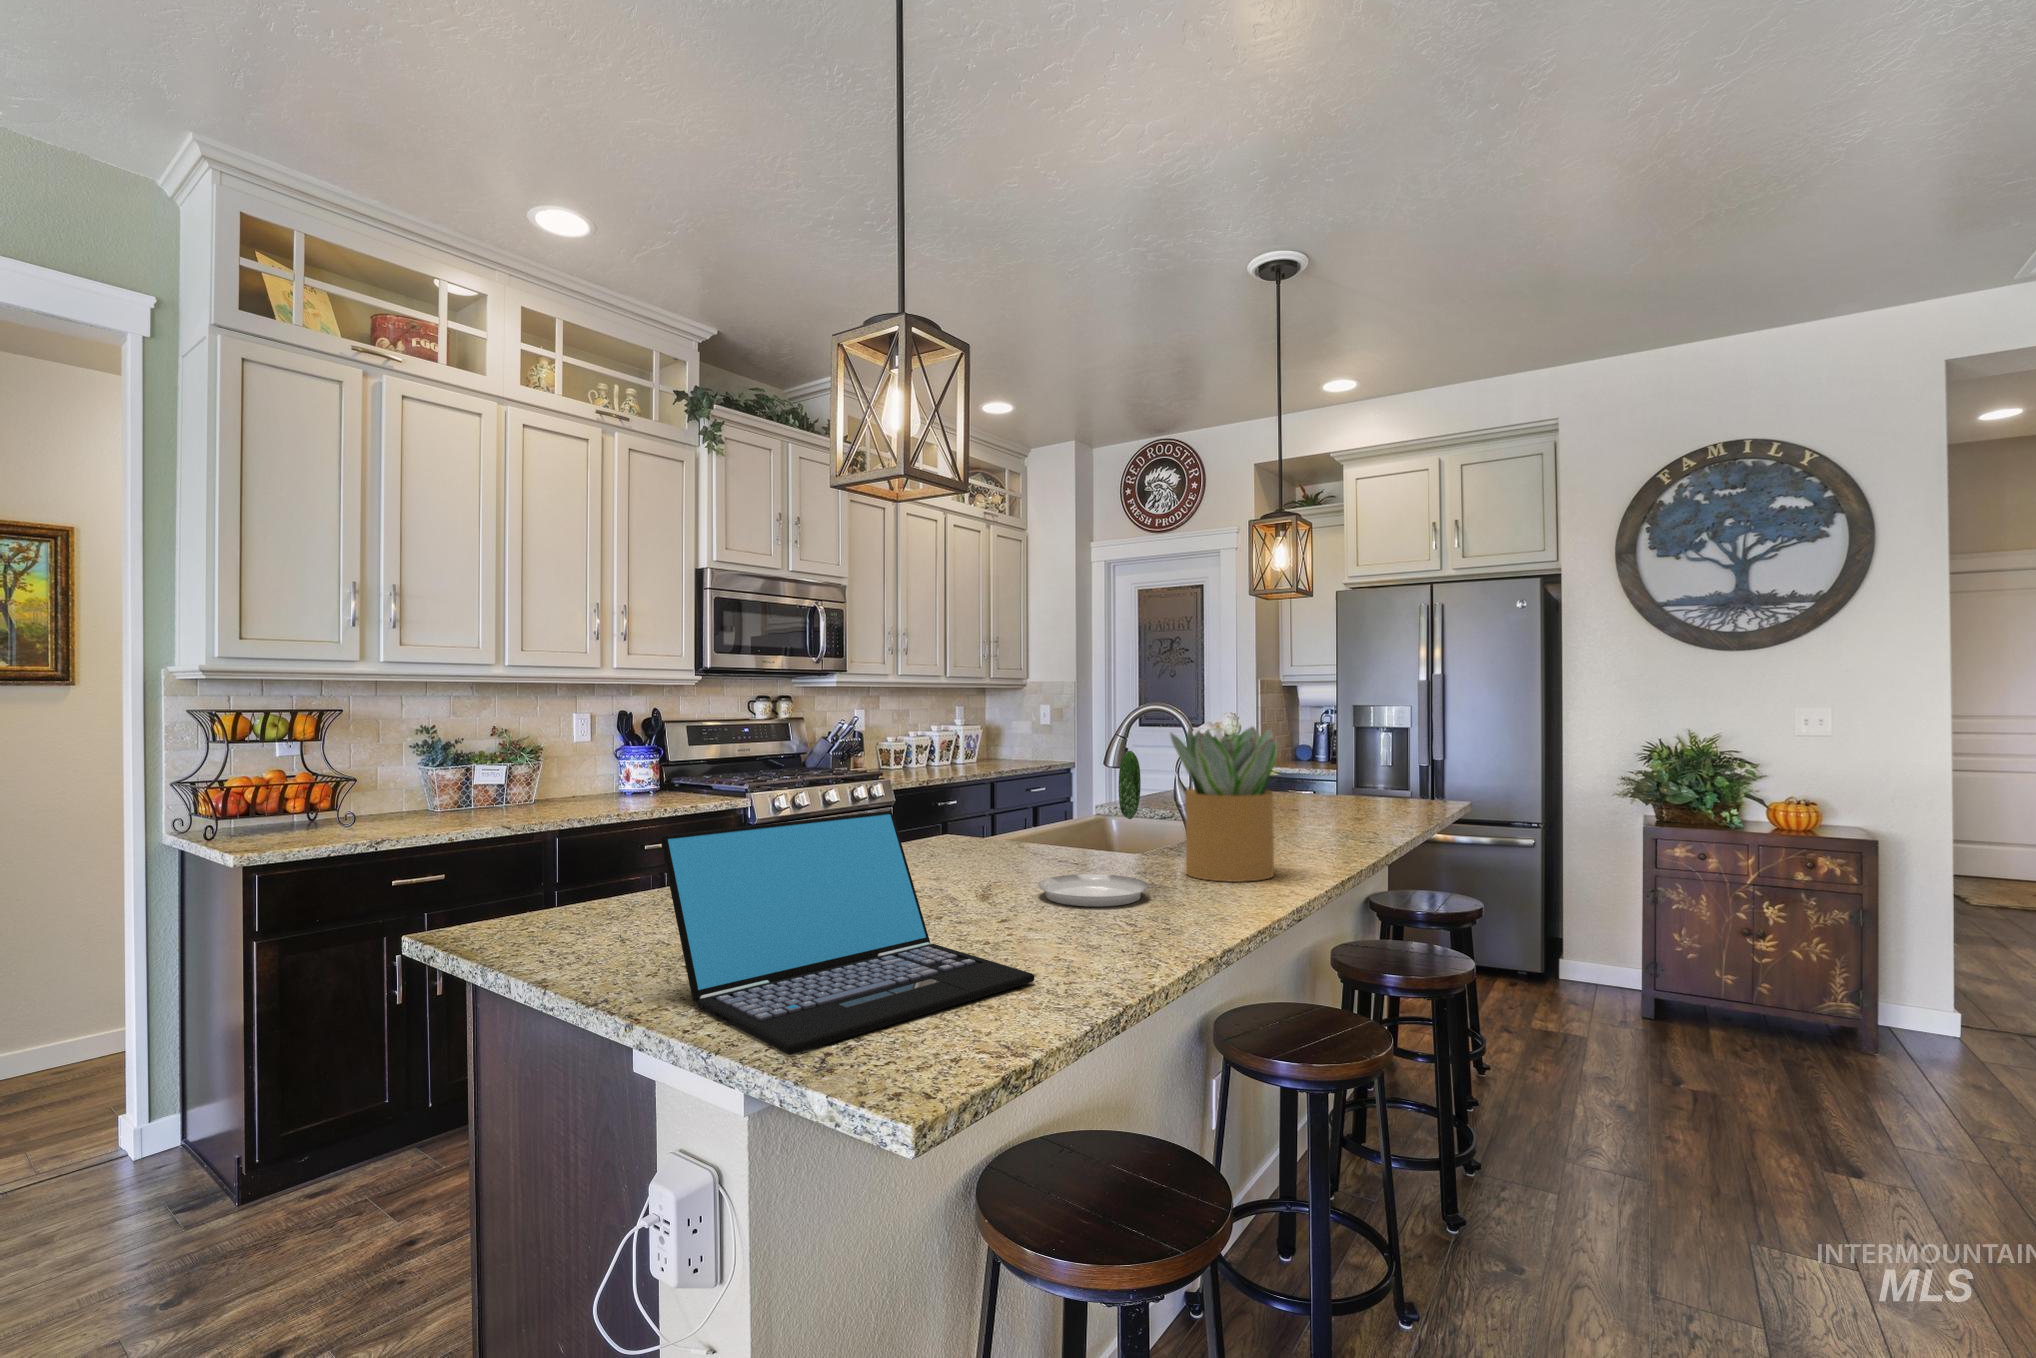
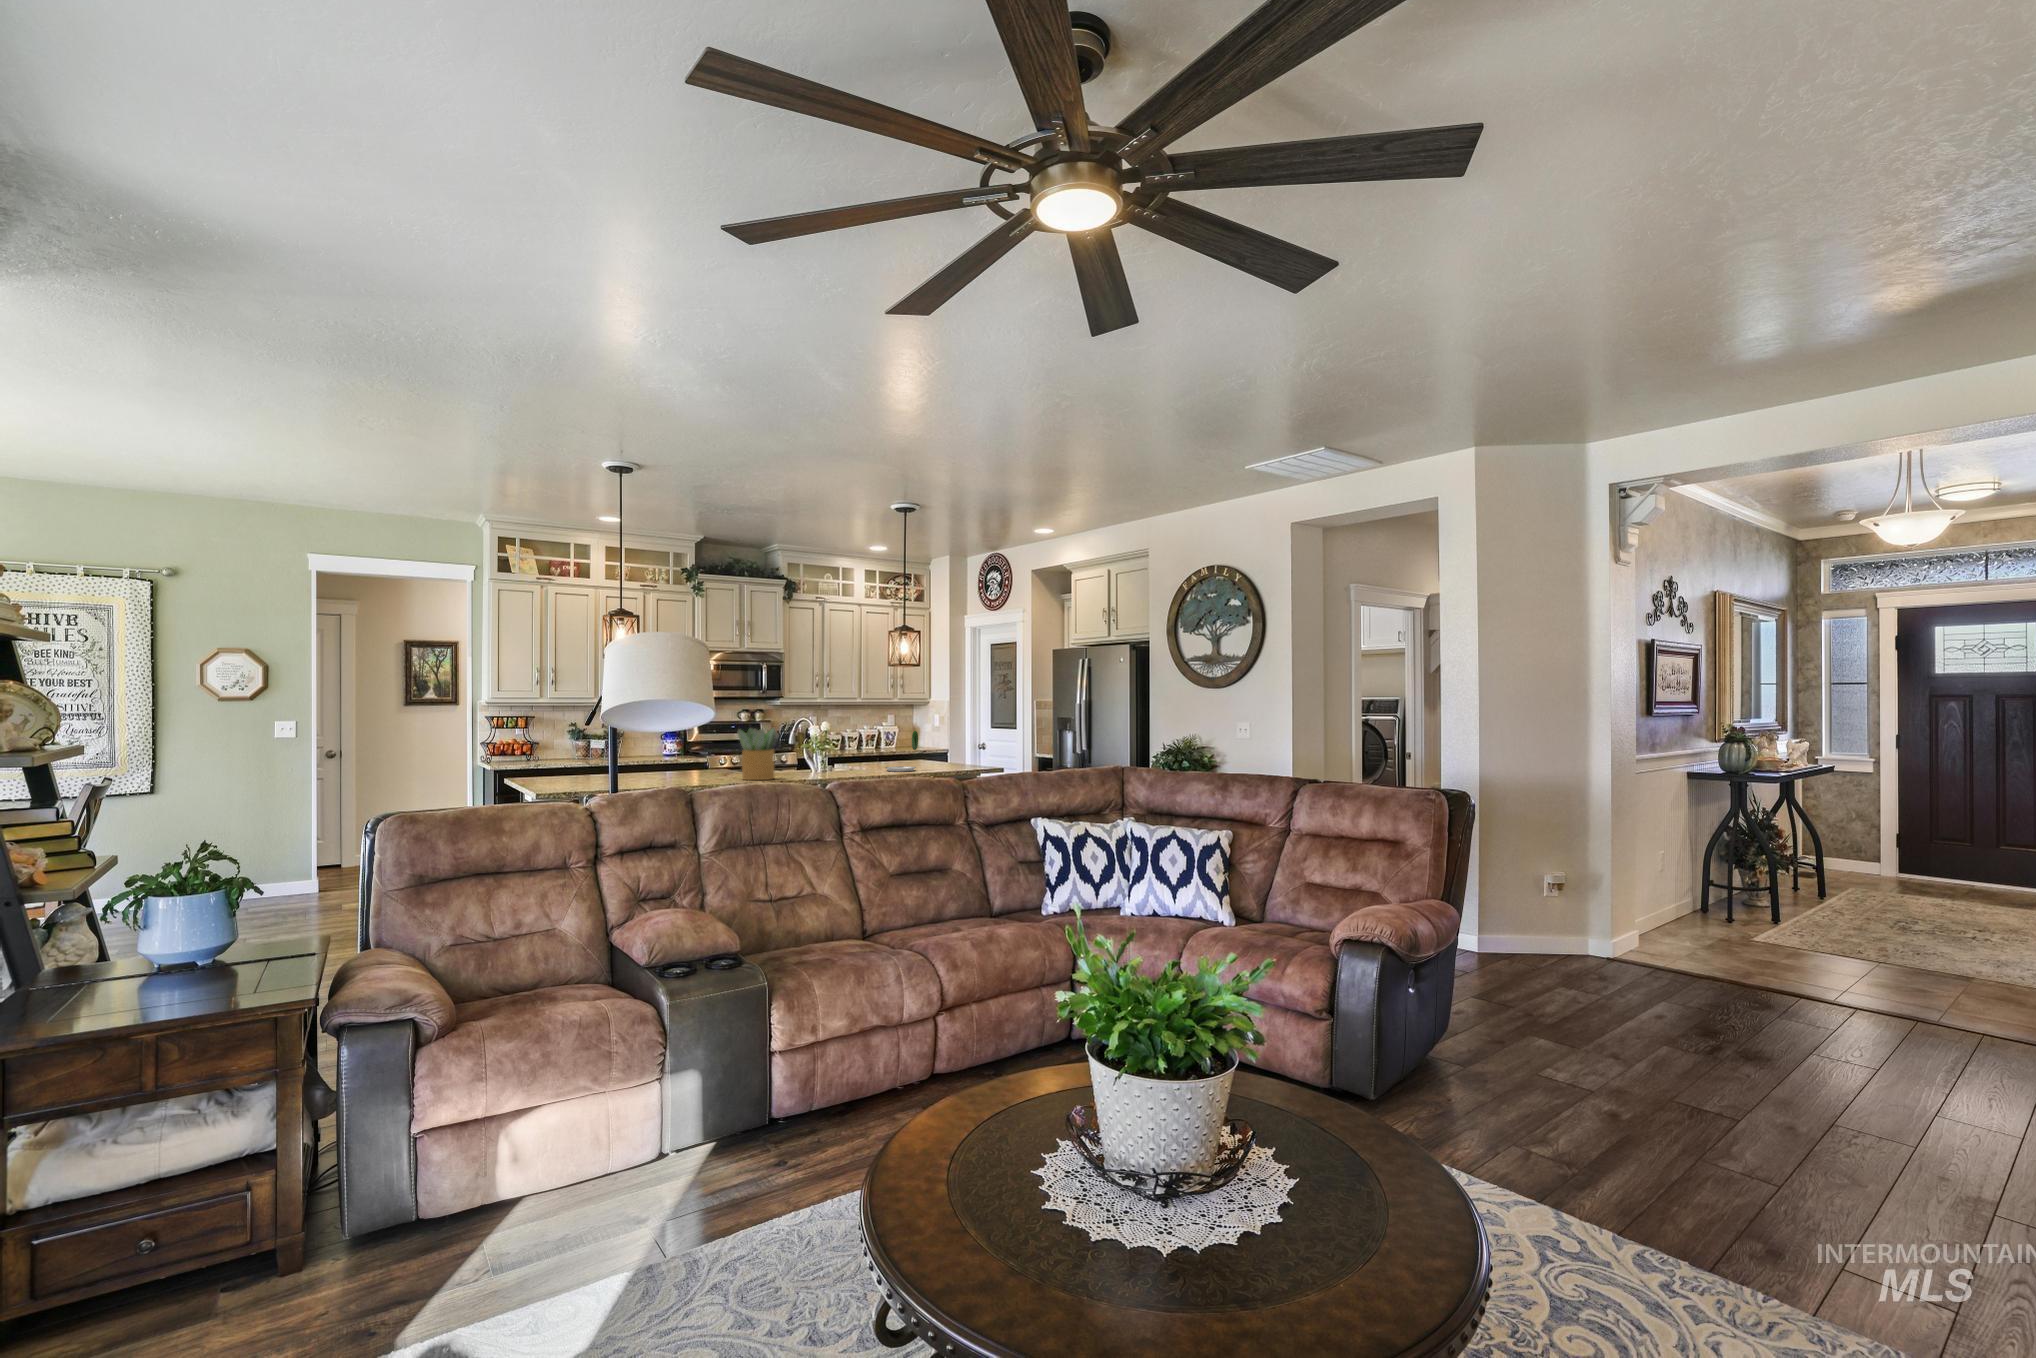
plate: present [1037,751,1149,907] -> present [886,731,918,772]
laptop: present [660,811,1034,1055] -> none [532,748,608,791]

